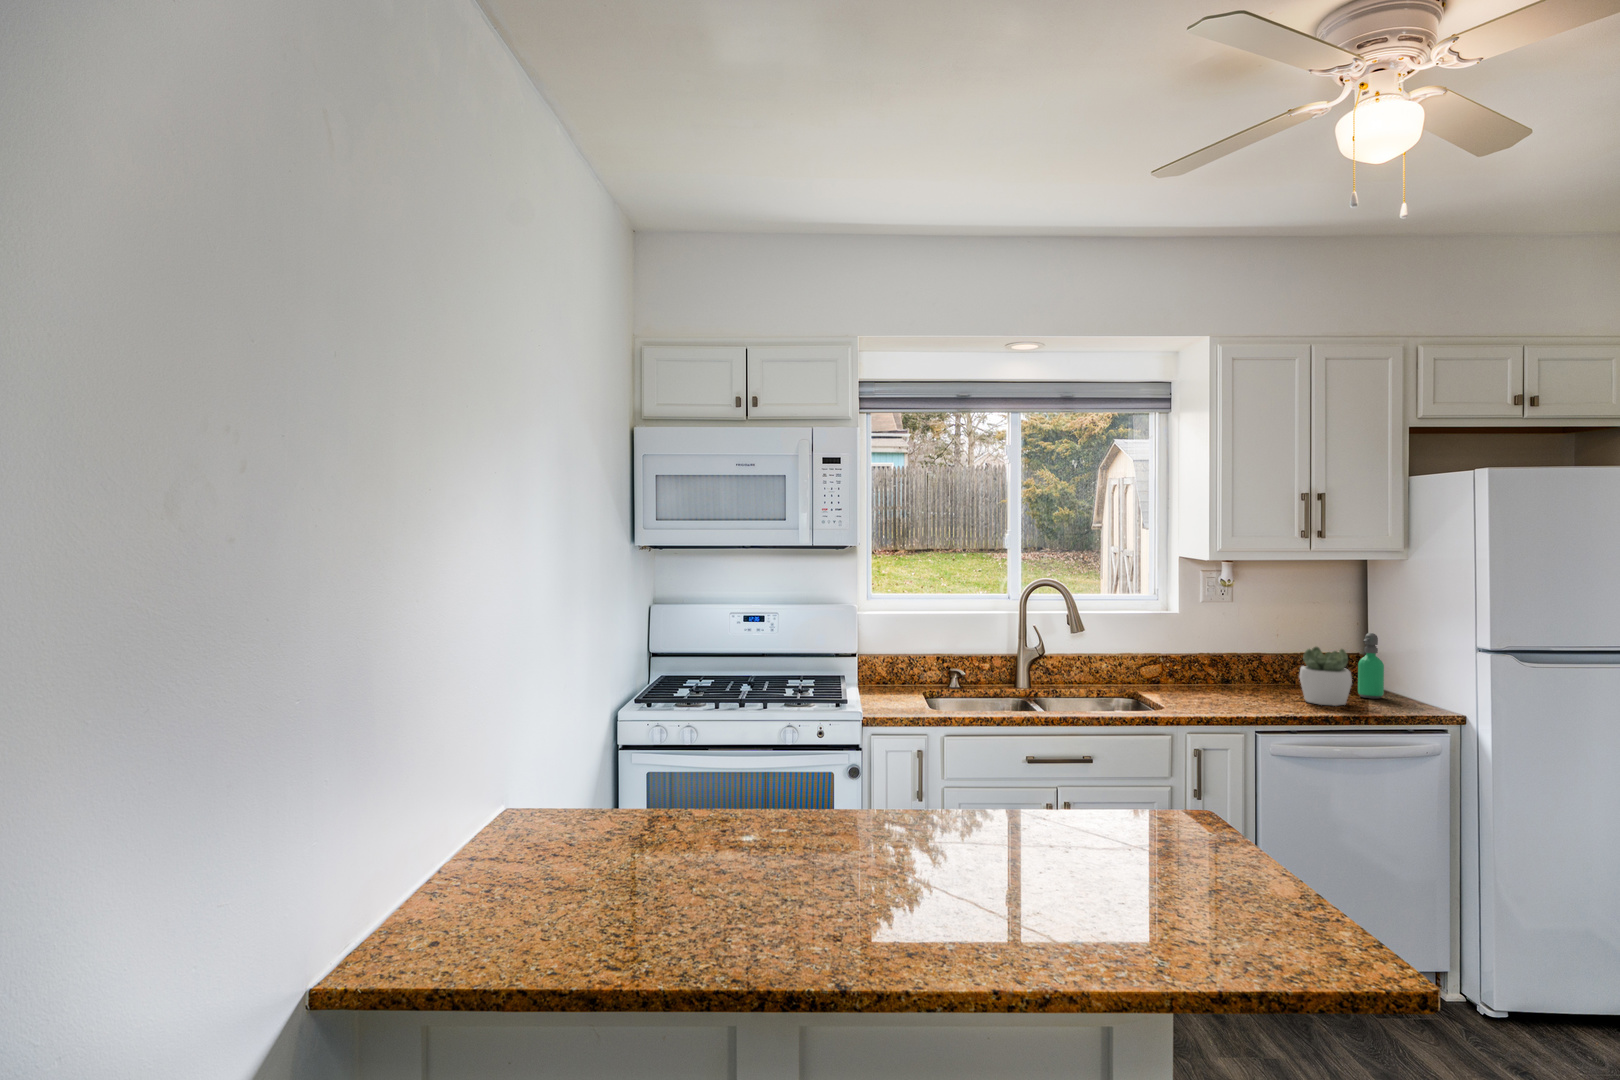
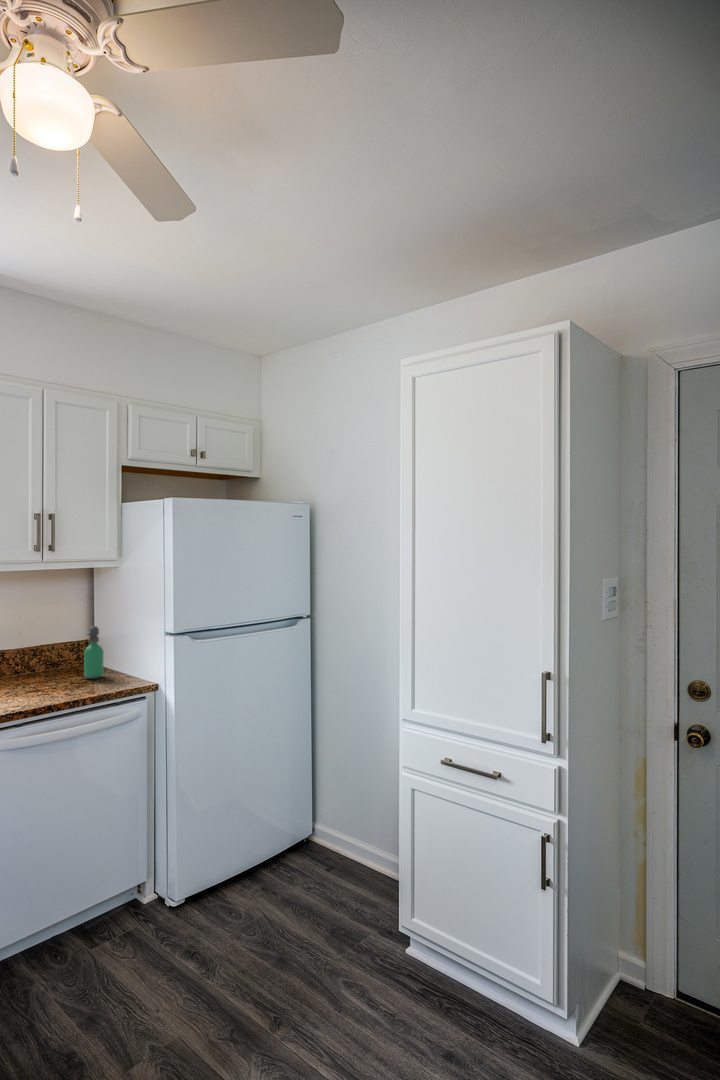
succulent plant: present [1299,647,1352,706] -> none [34,643,77,694]

